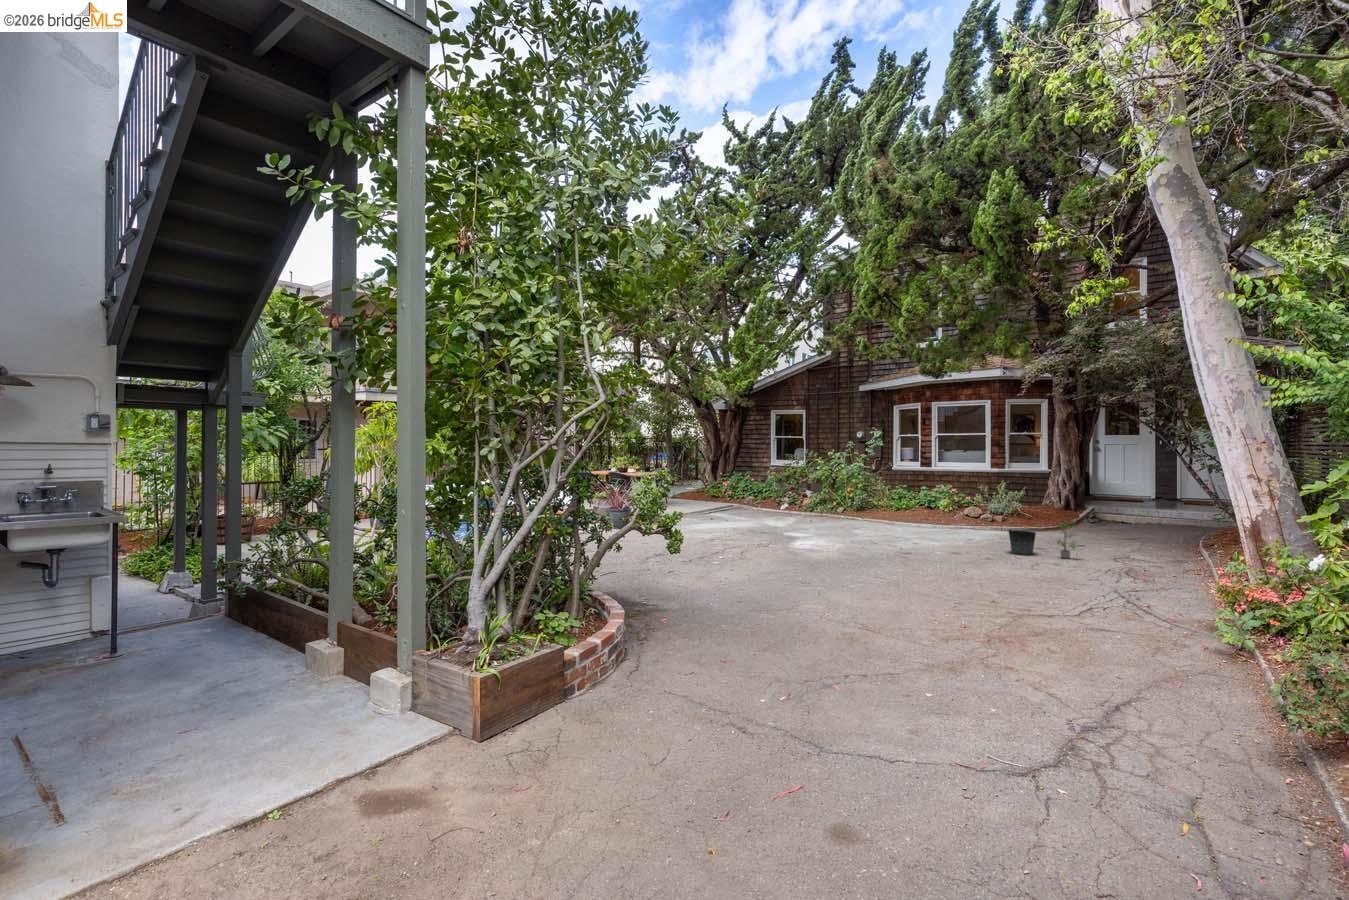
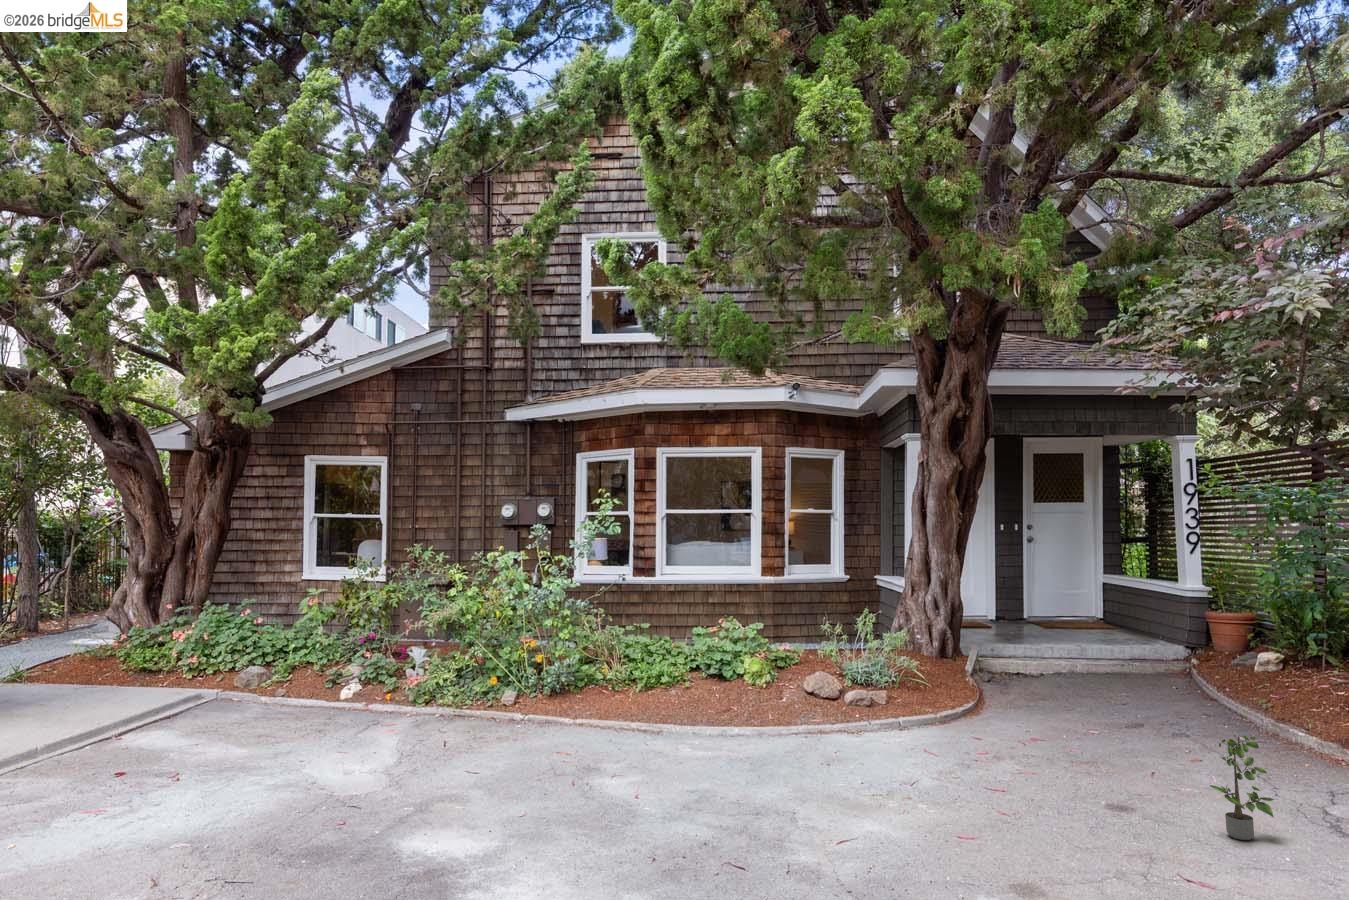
bucket: present [1007,529,1036,555] -> none [1078,762,1165,841]

